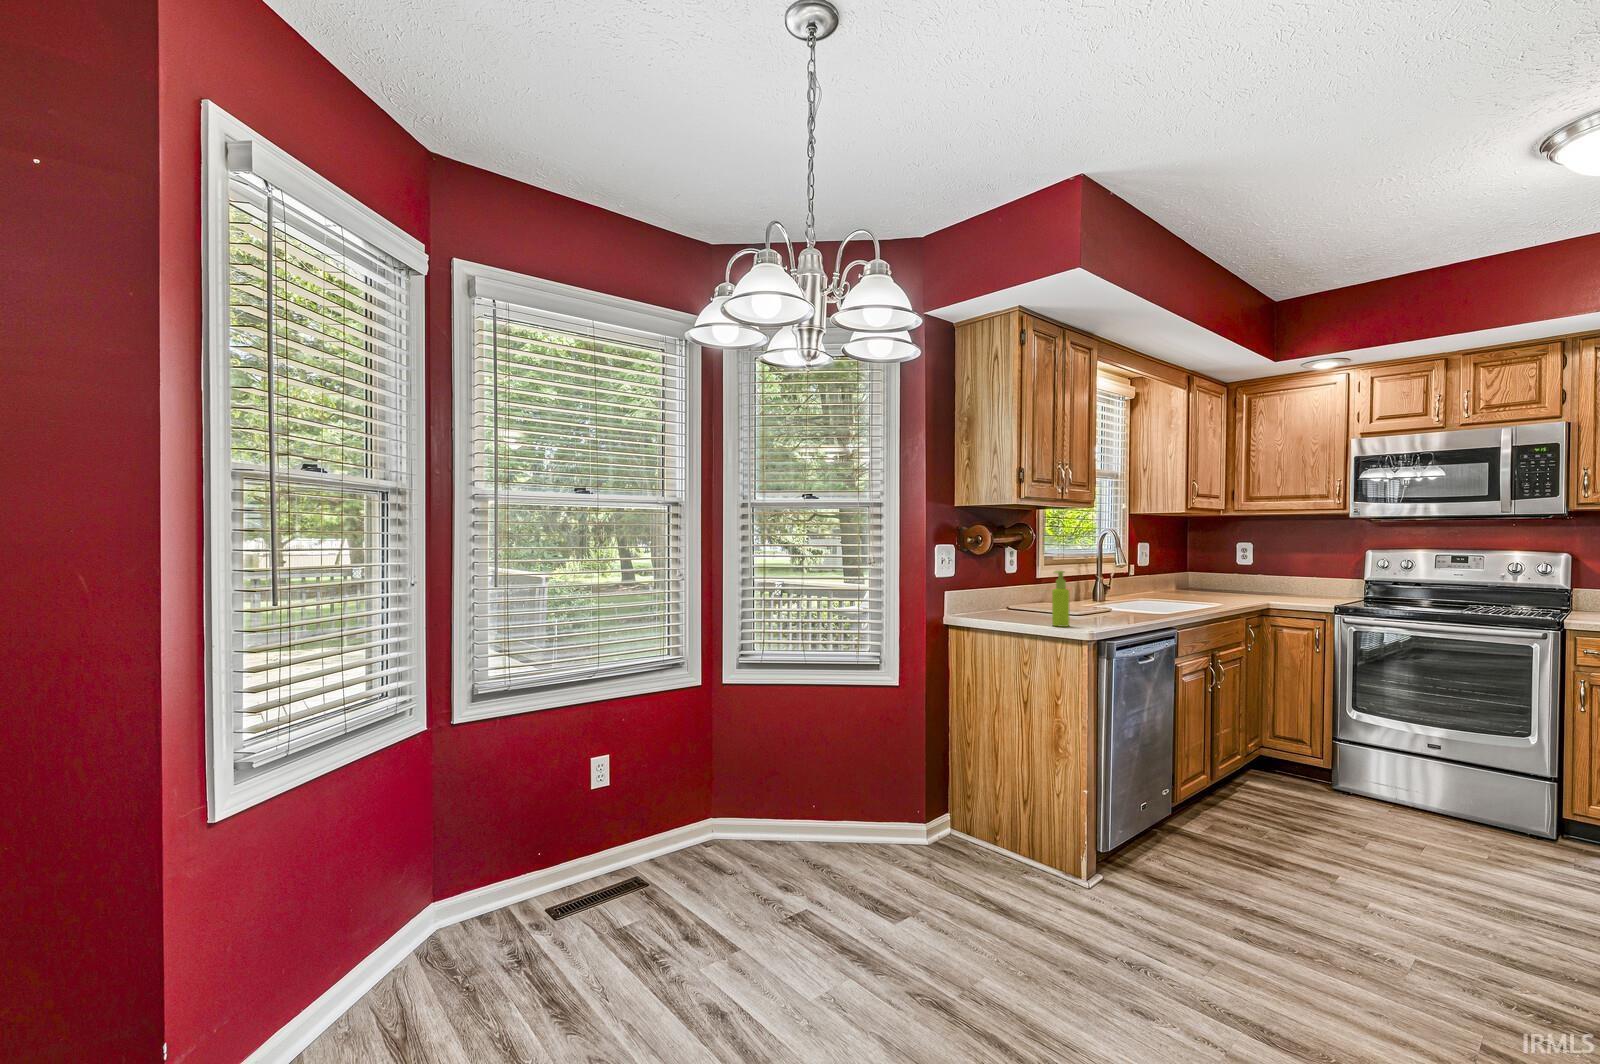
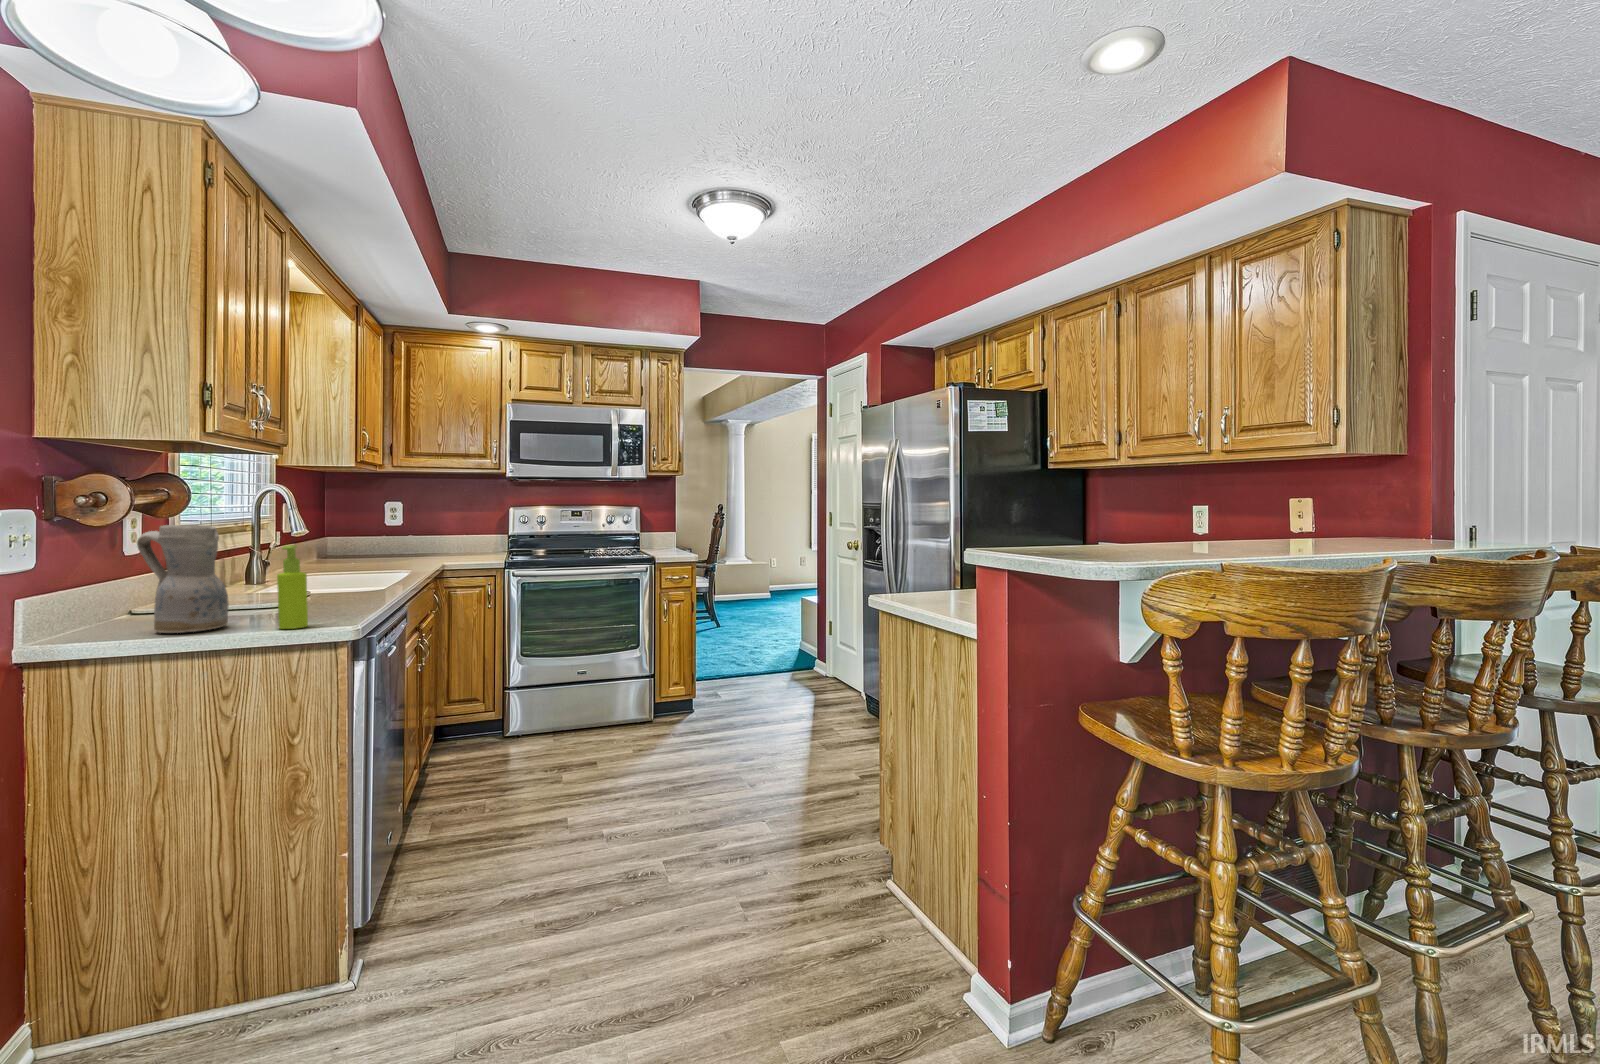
ceramic pitcher: none [993,556,1033,621] -> present [137,525,229,633]

